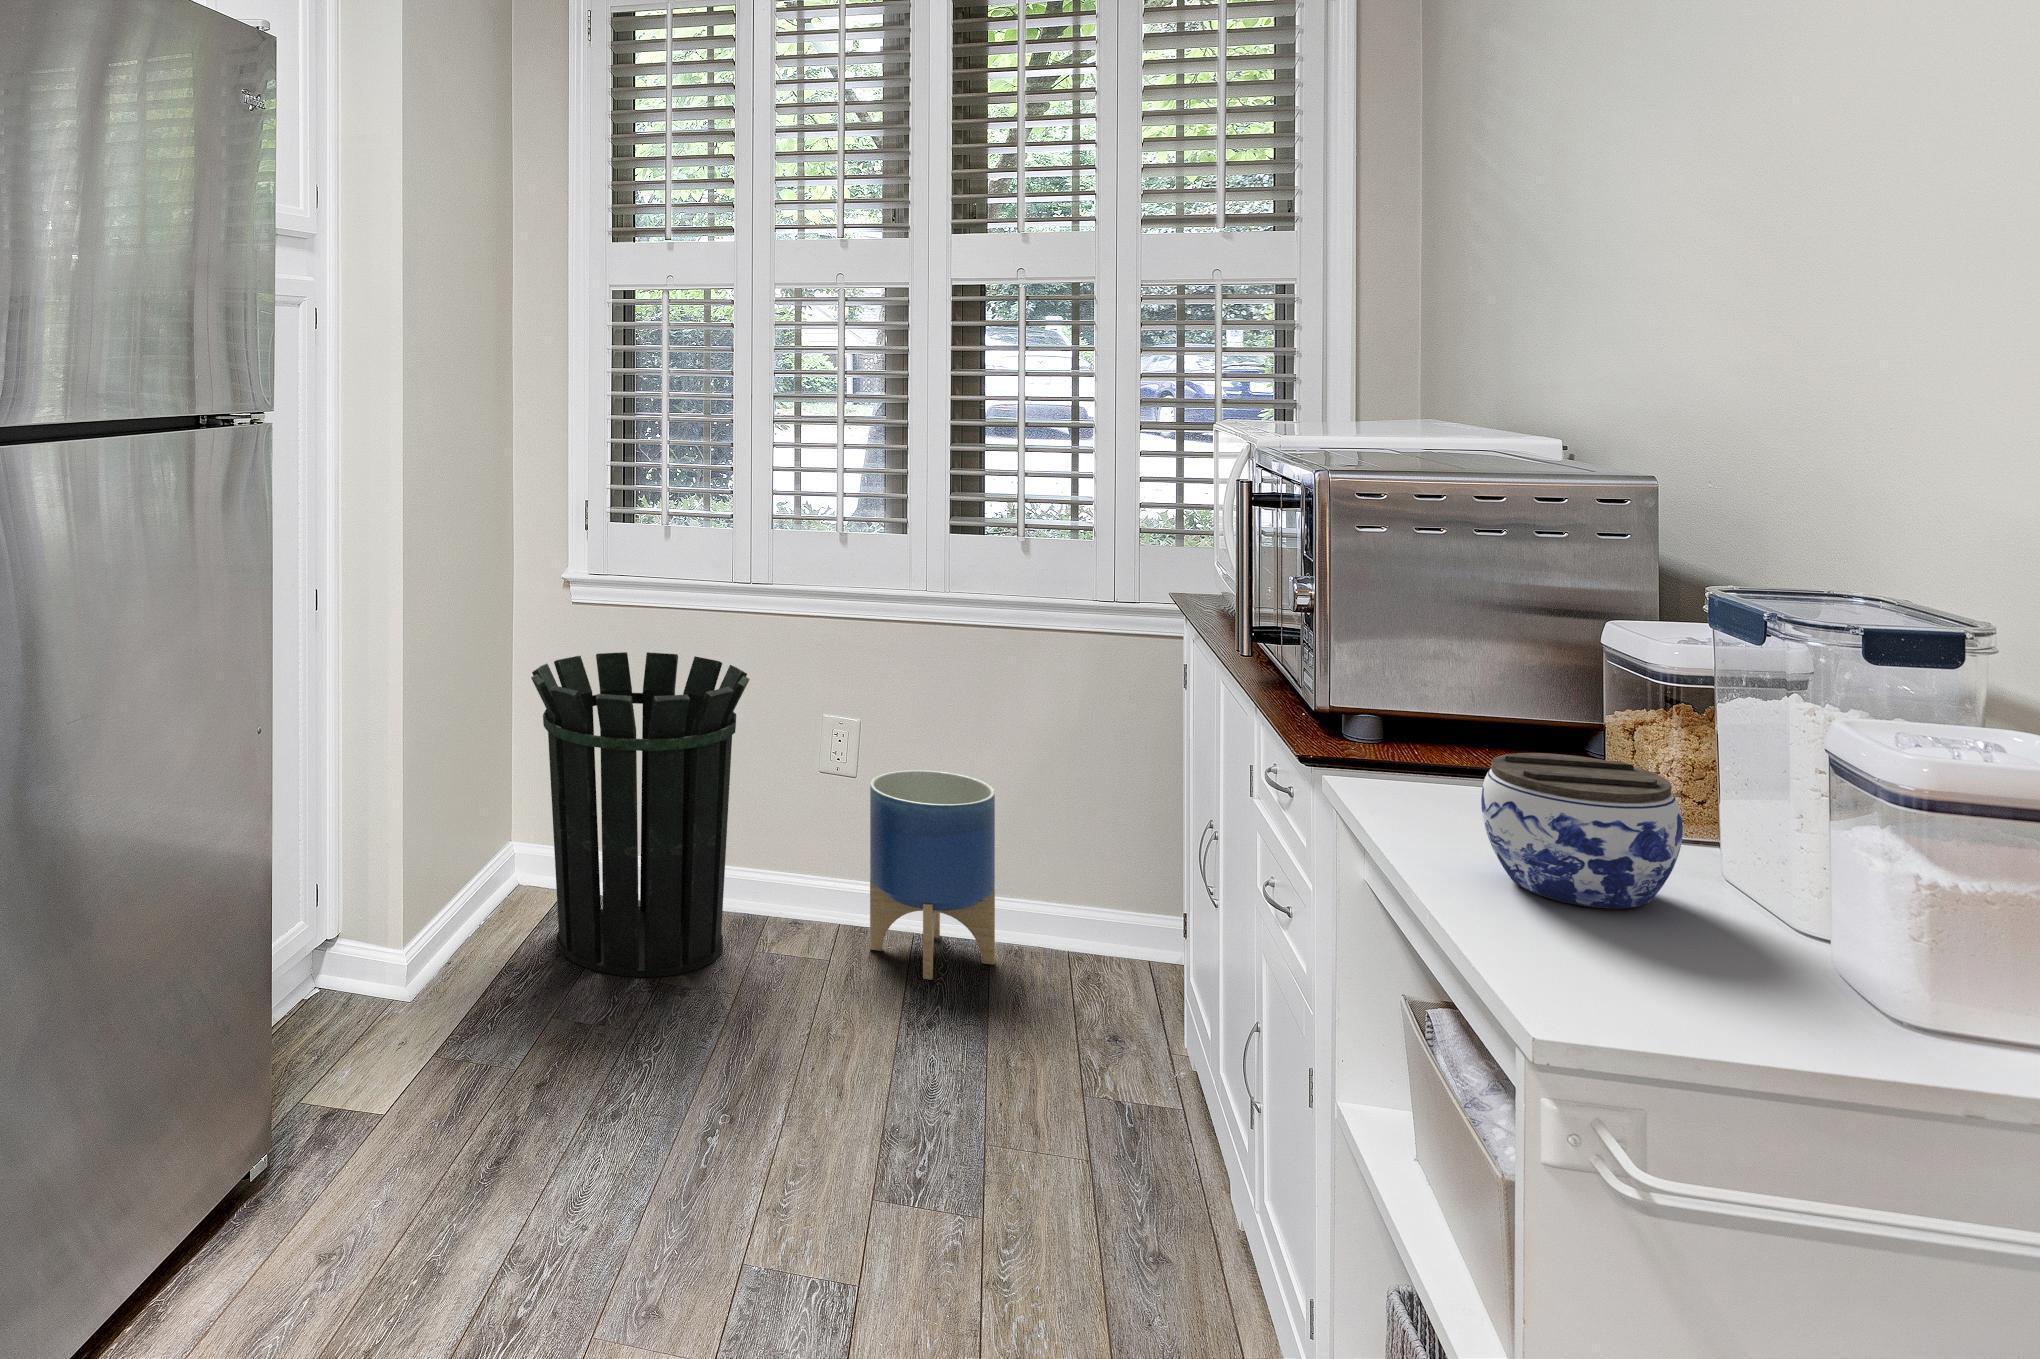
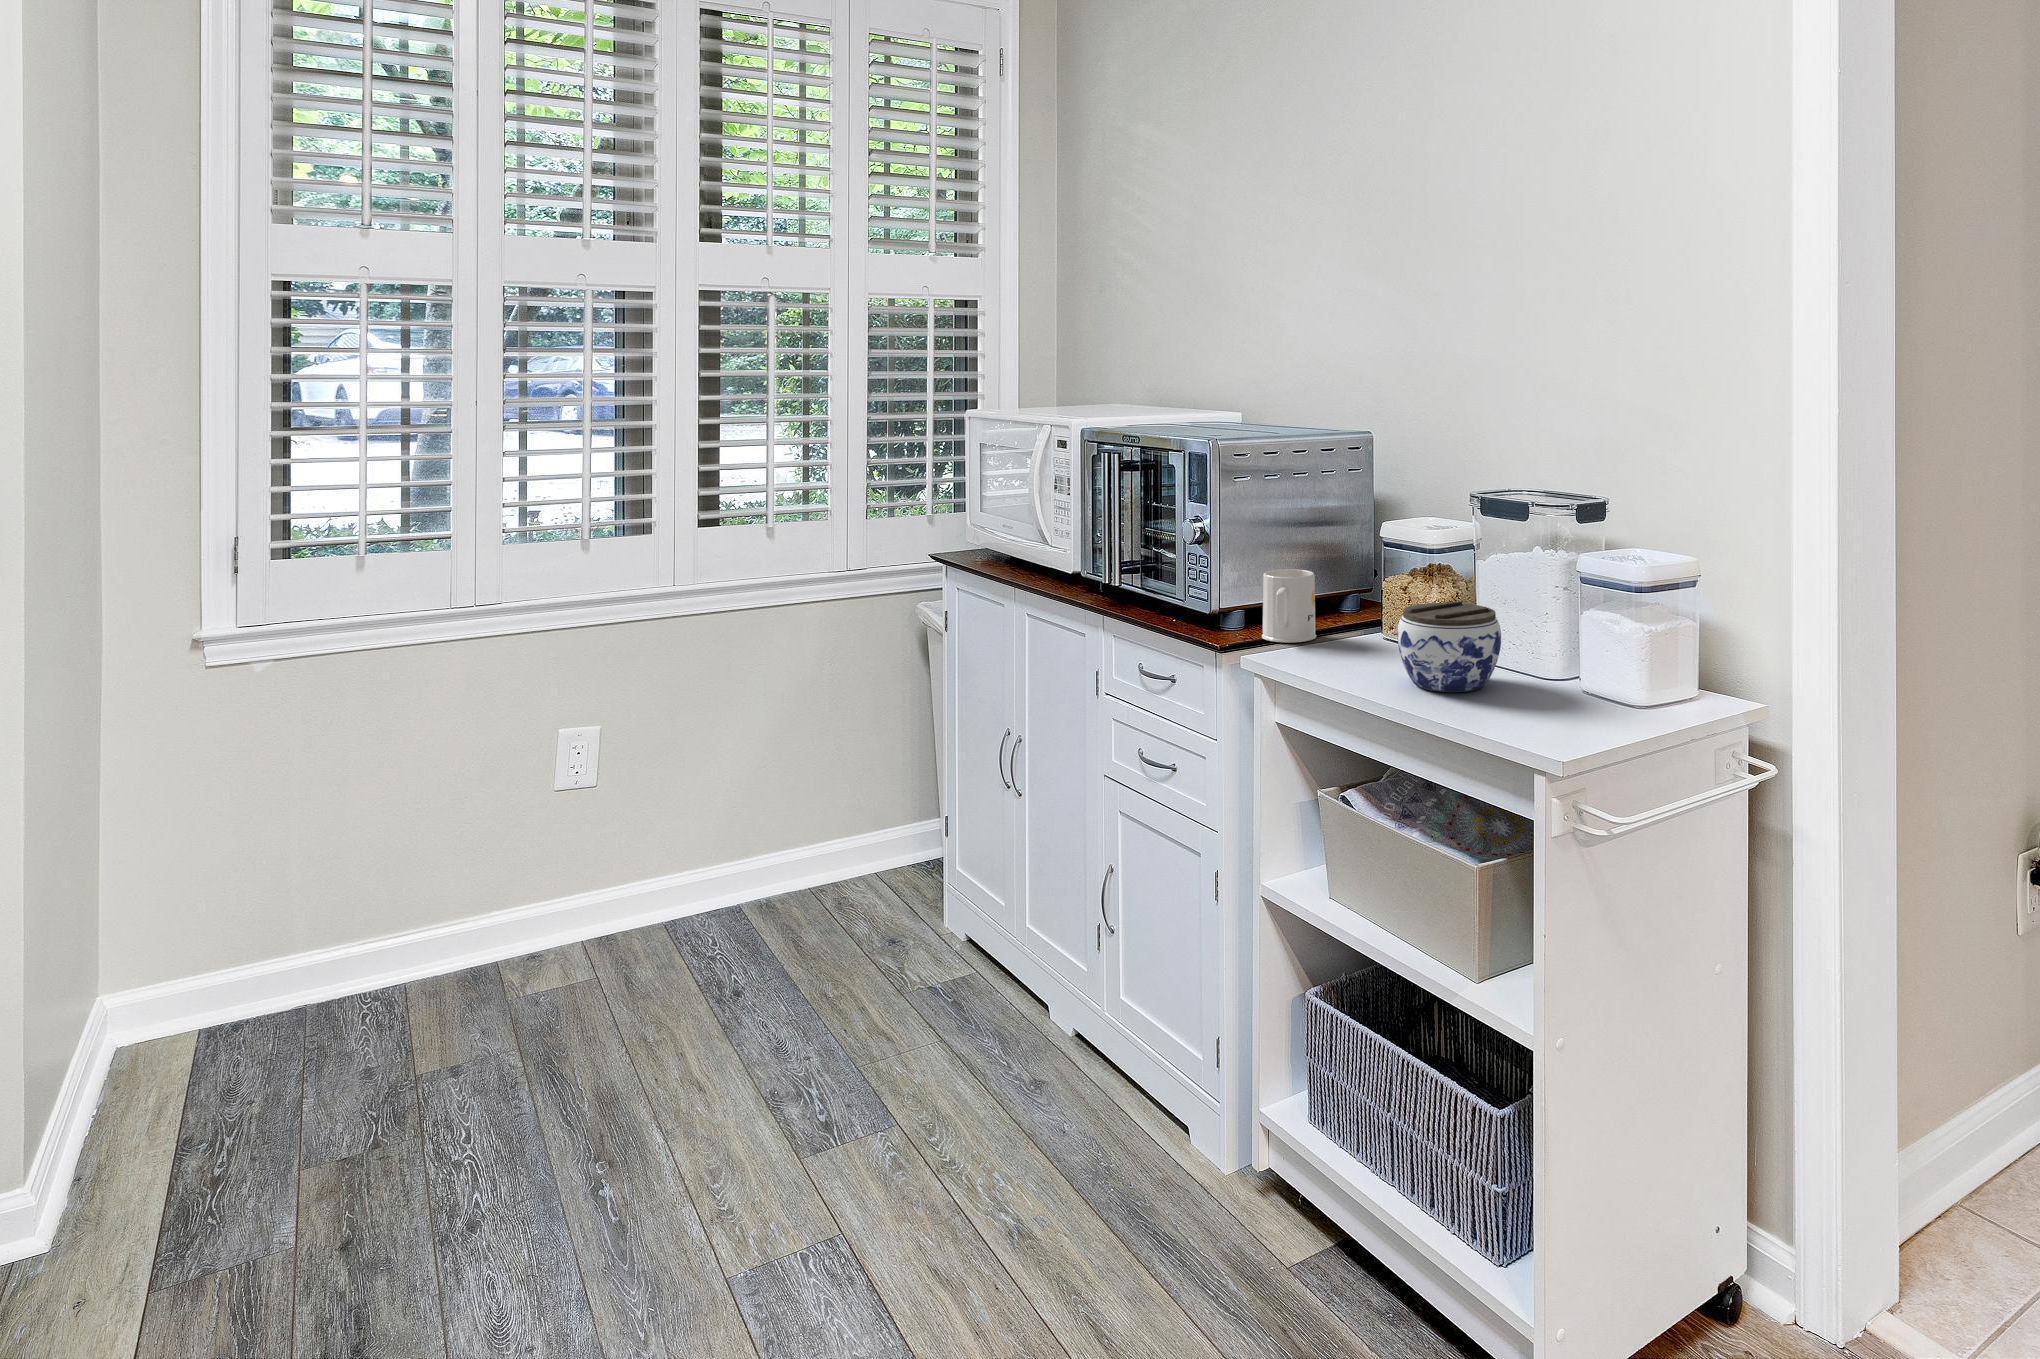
waste bin: present [531,652,750,977] -> none [189,697,504,1099]
mug: none [1402,670,1497,782] -> present [1262,569,1316,643]
planter: present [870,770,995,980] -> none [630,755,757,957]

